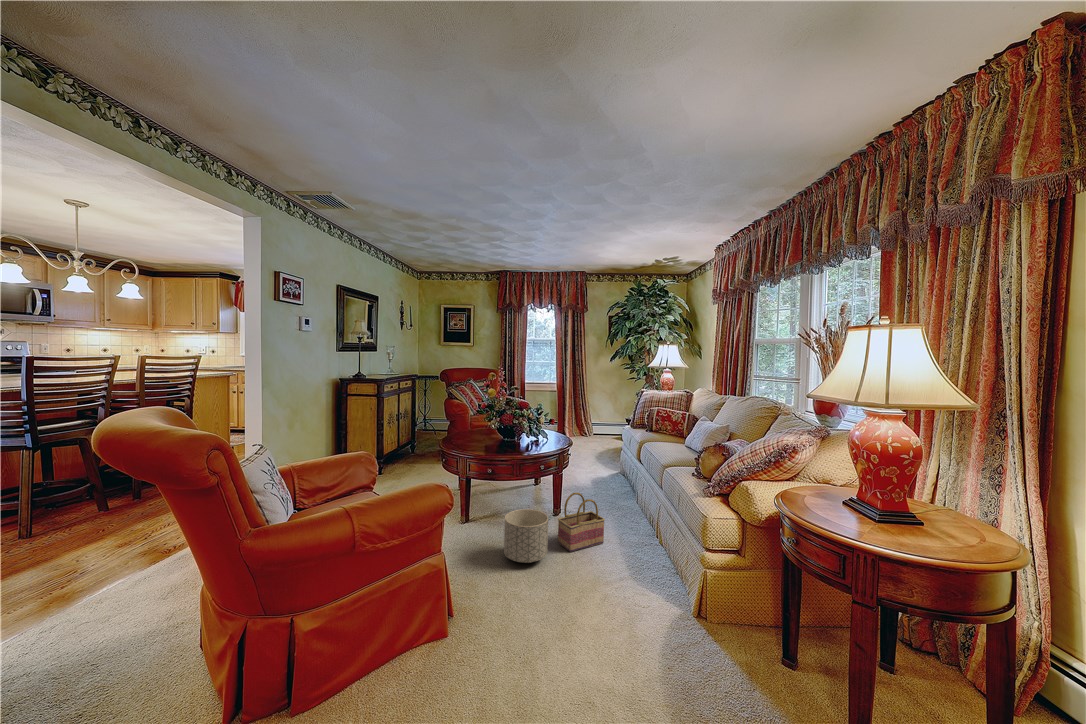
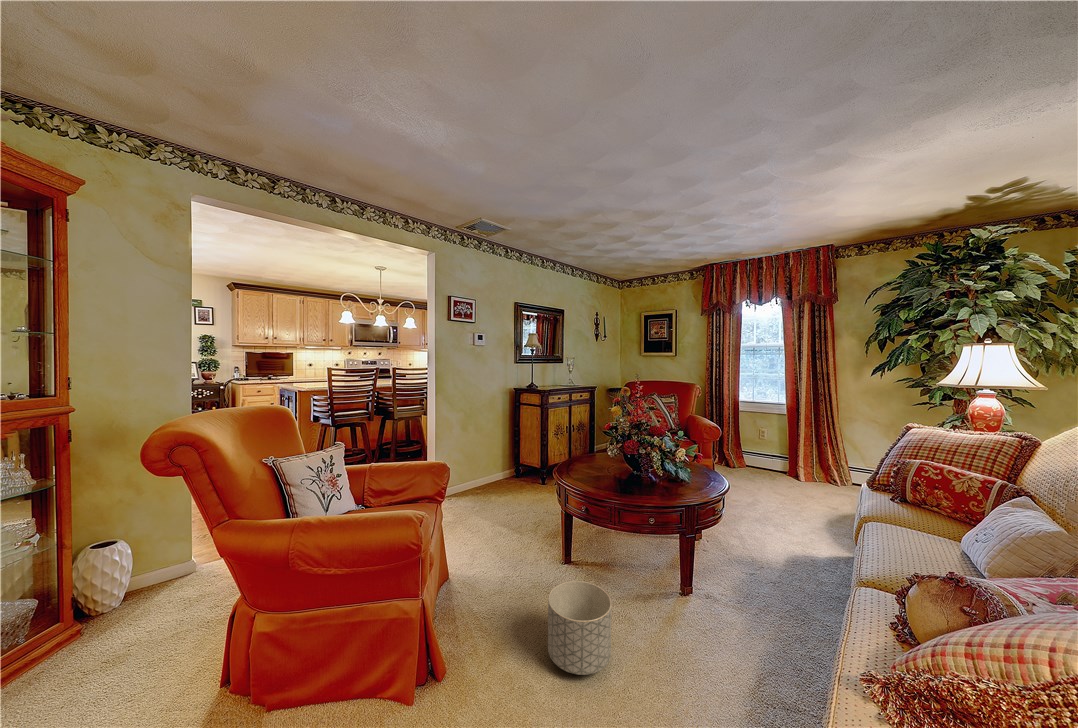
basket: present [558,493,605,552] -> none [645,582,725,691]

